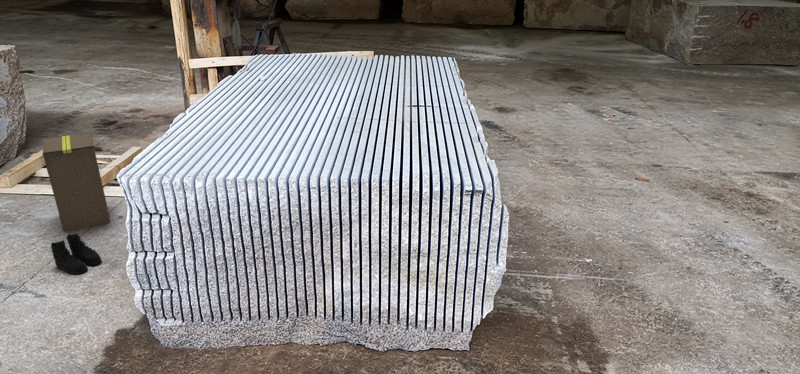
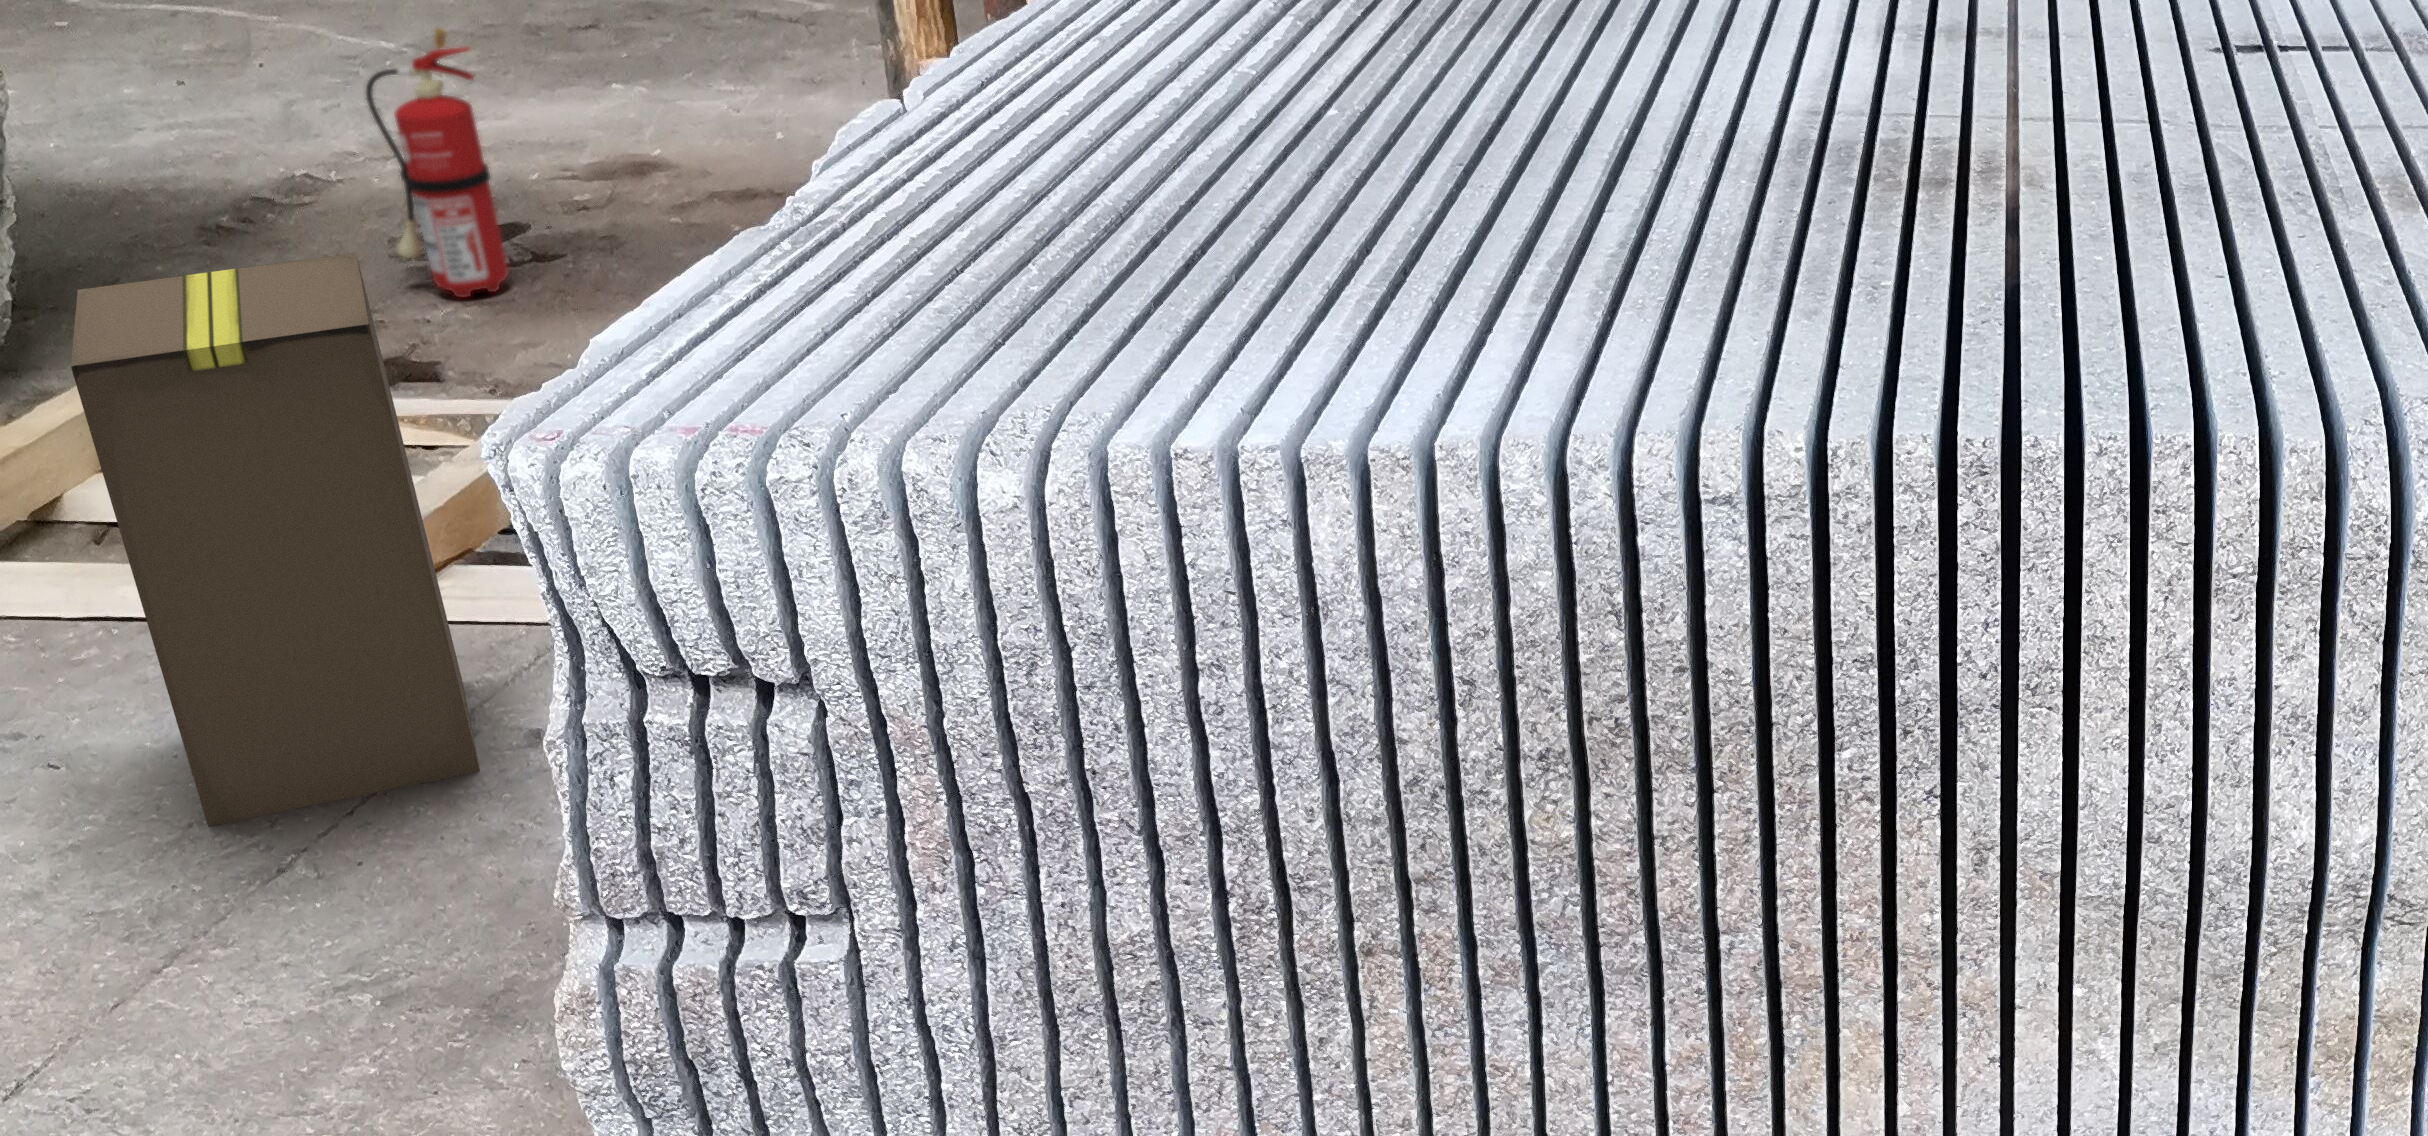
fire extinguisher: none [90,87,115,135] -> present [366,28,508,297]
boots: present [51,233,102,274] -> none [122,830,426,1073]

